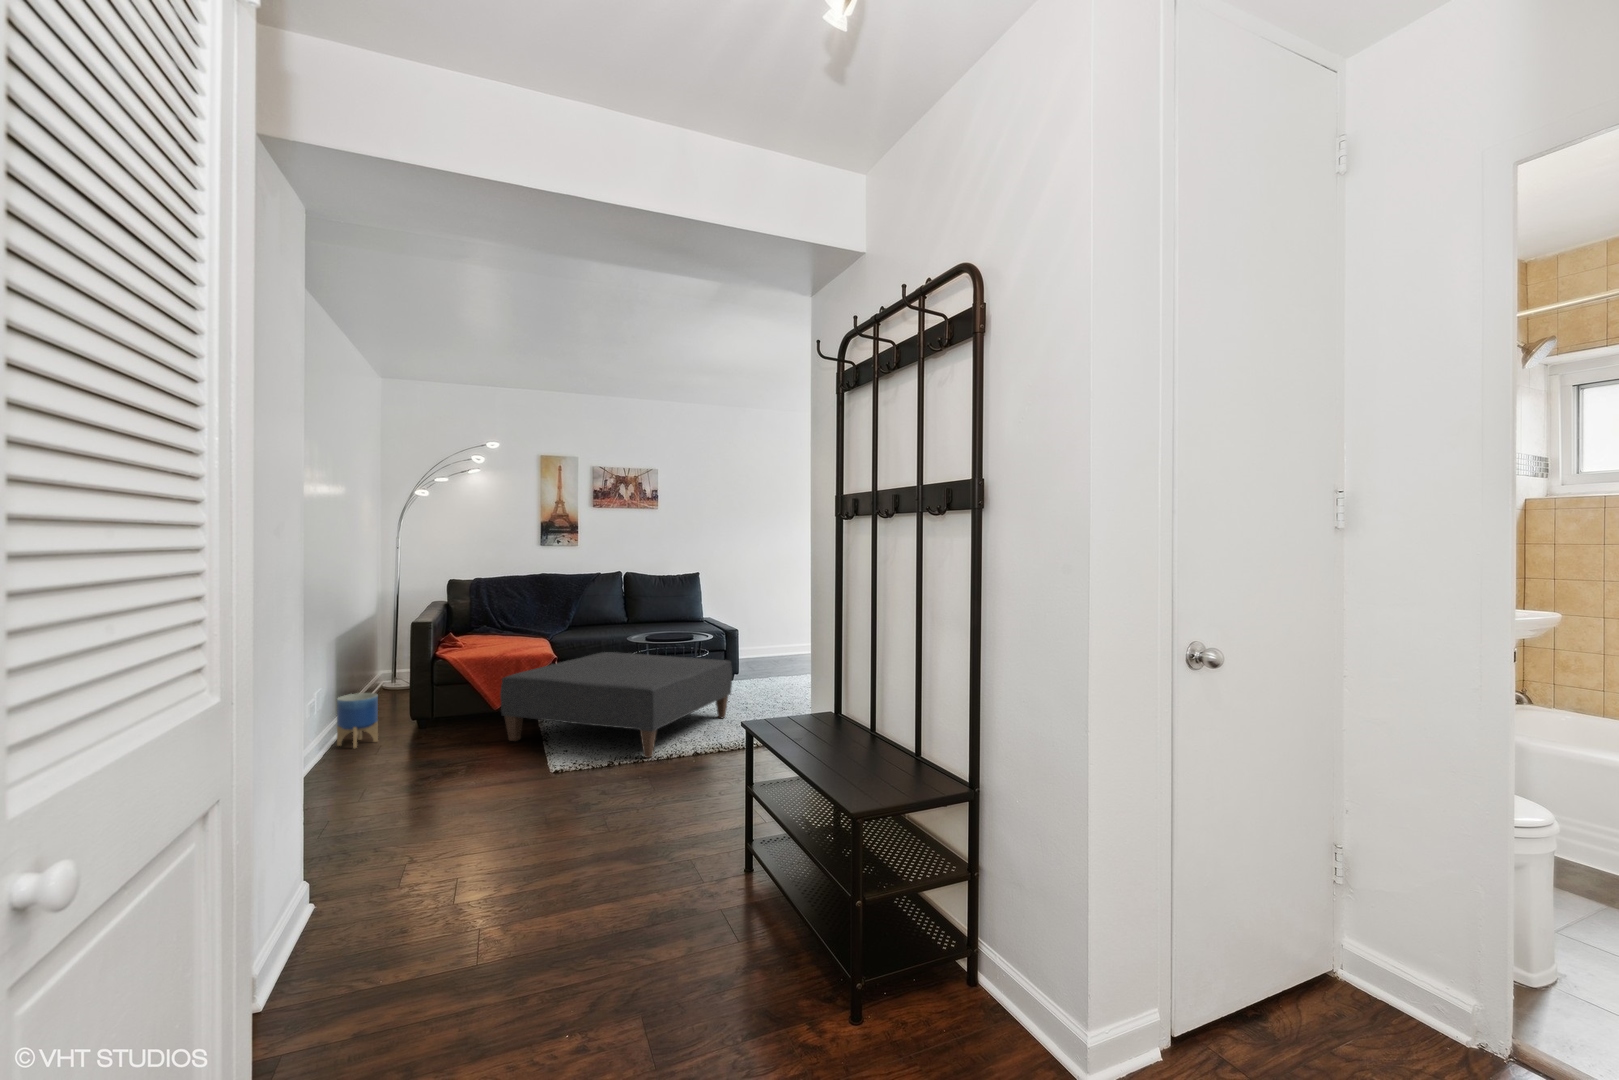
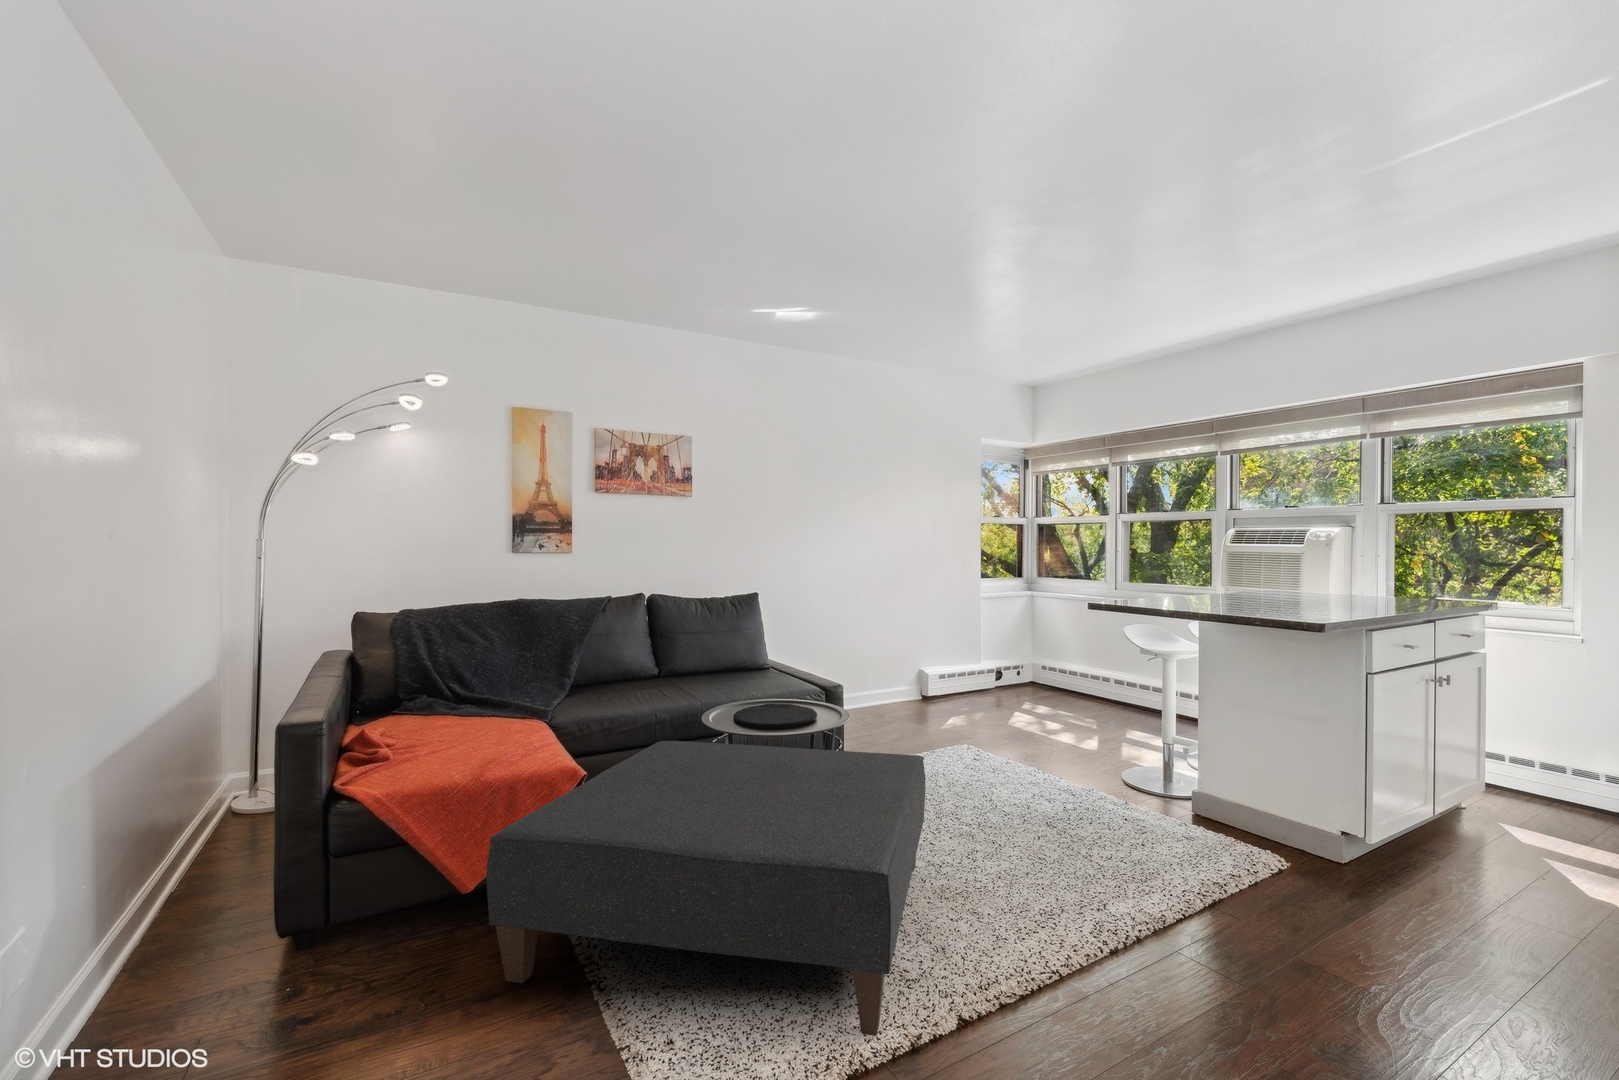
planter: present [337,693,378,748] -> none [59,888,179,1052]

